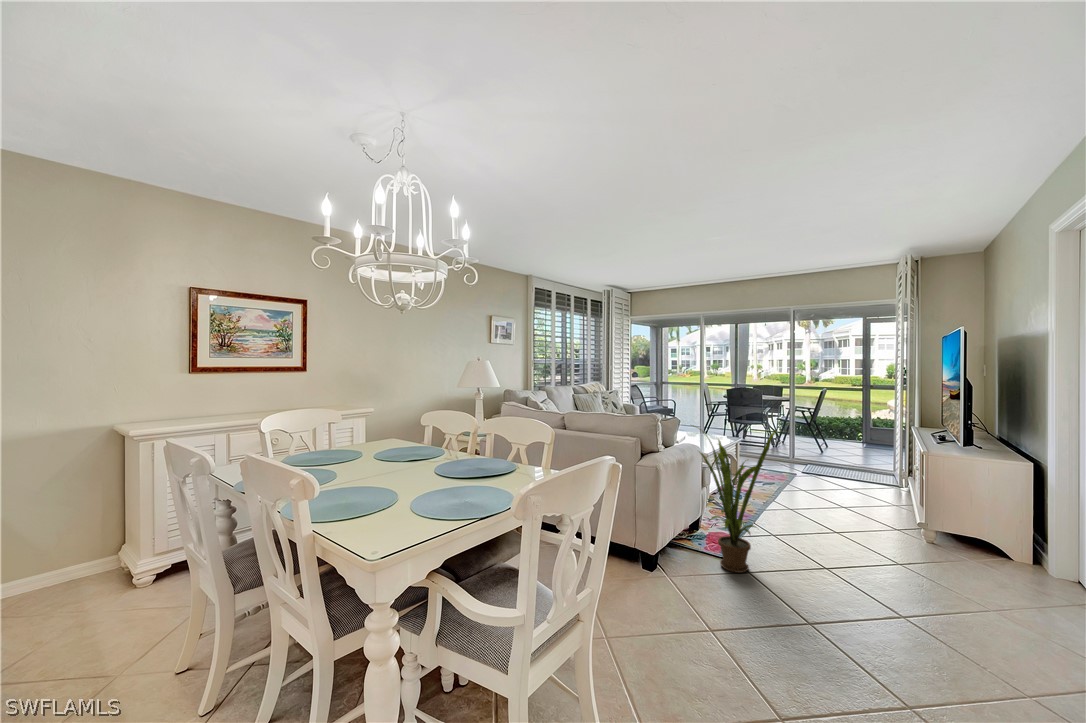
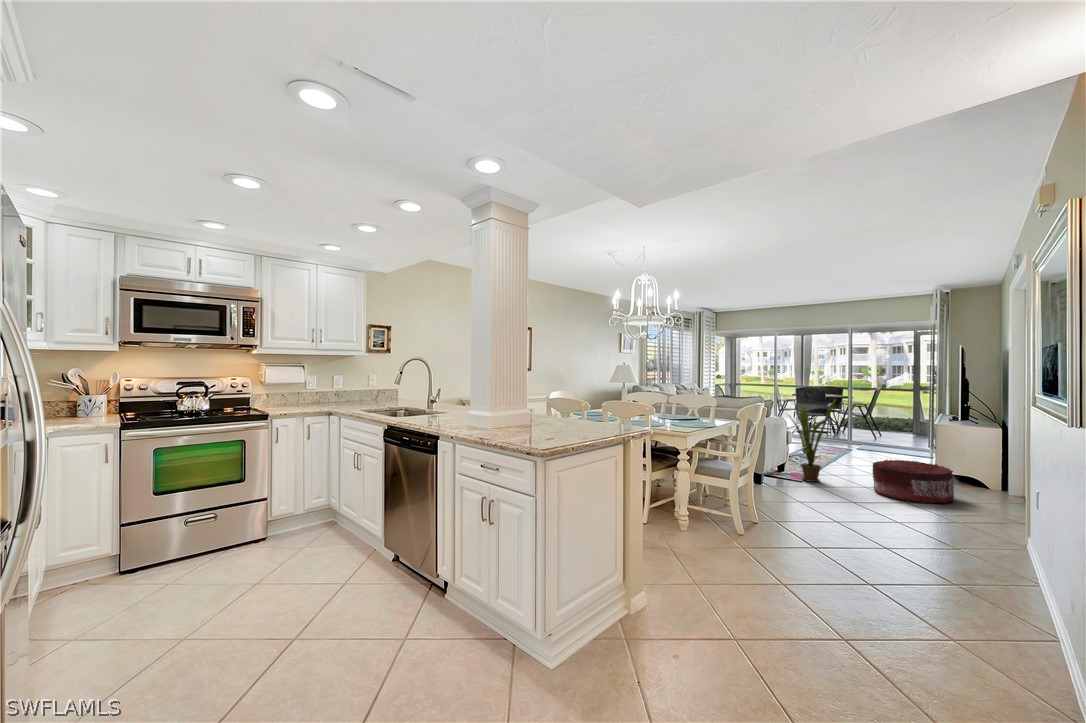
pouf: none [836,542,993,658] -> present [873,459,955,503]

